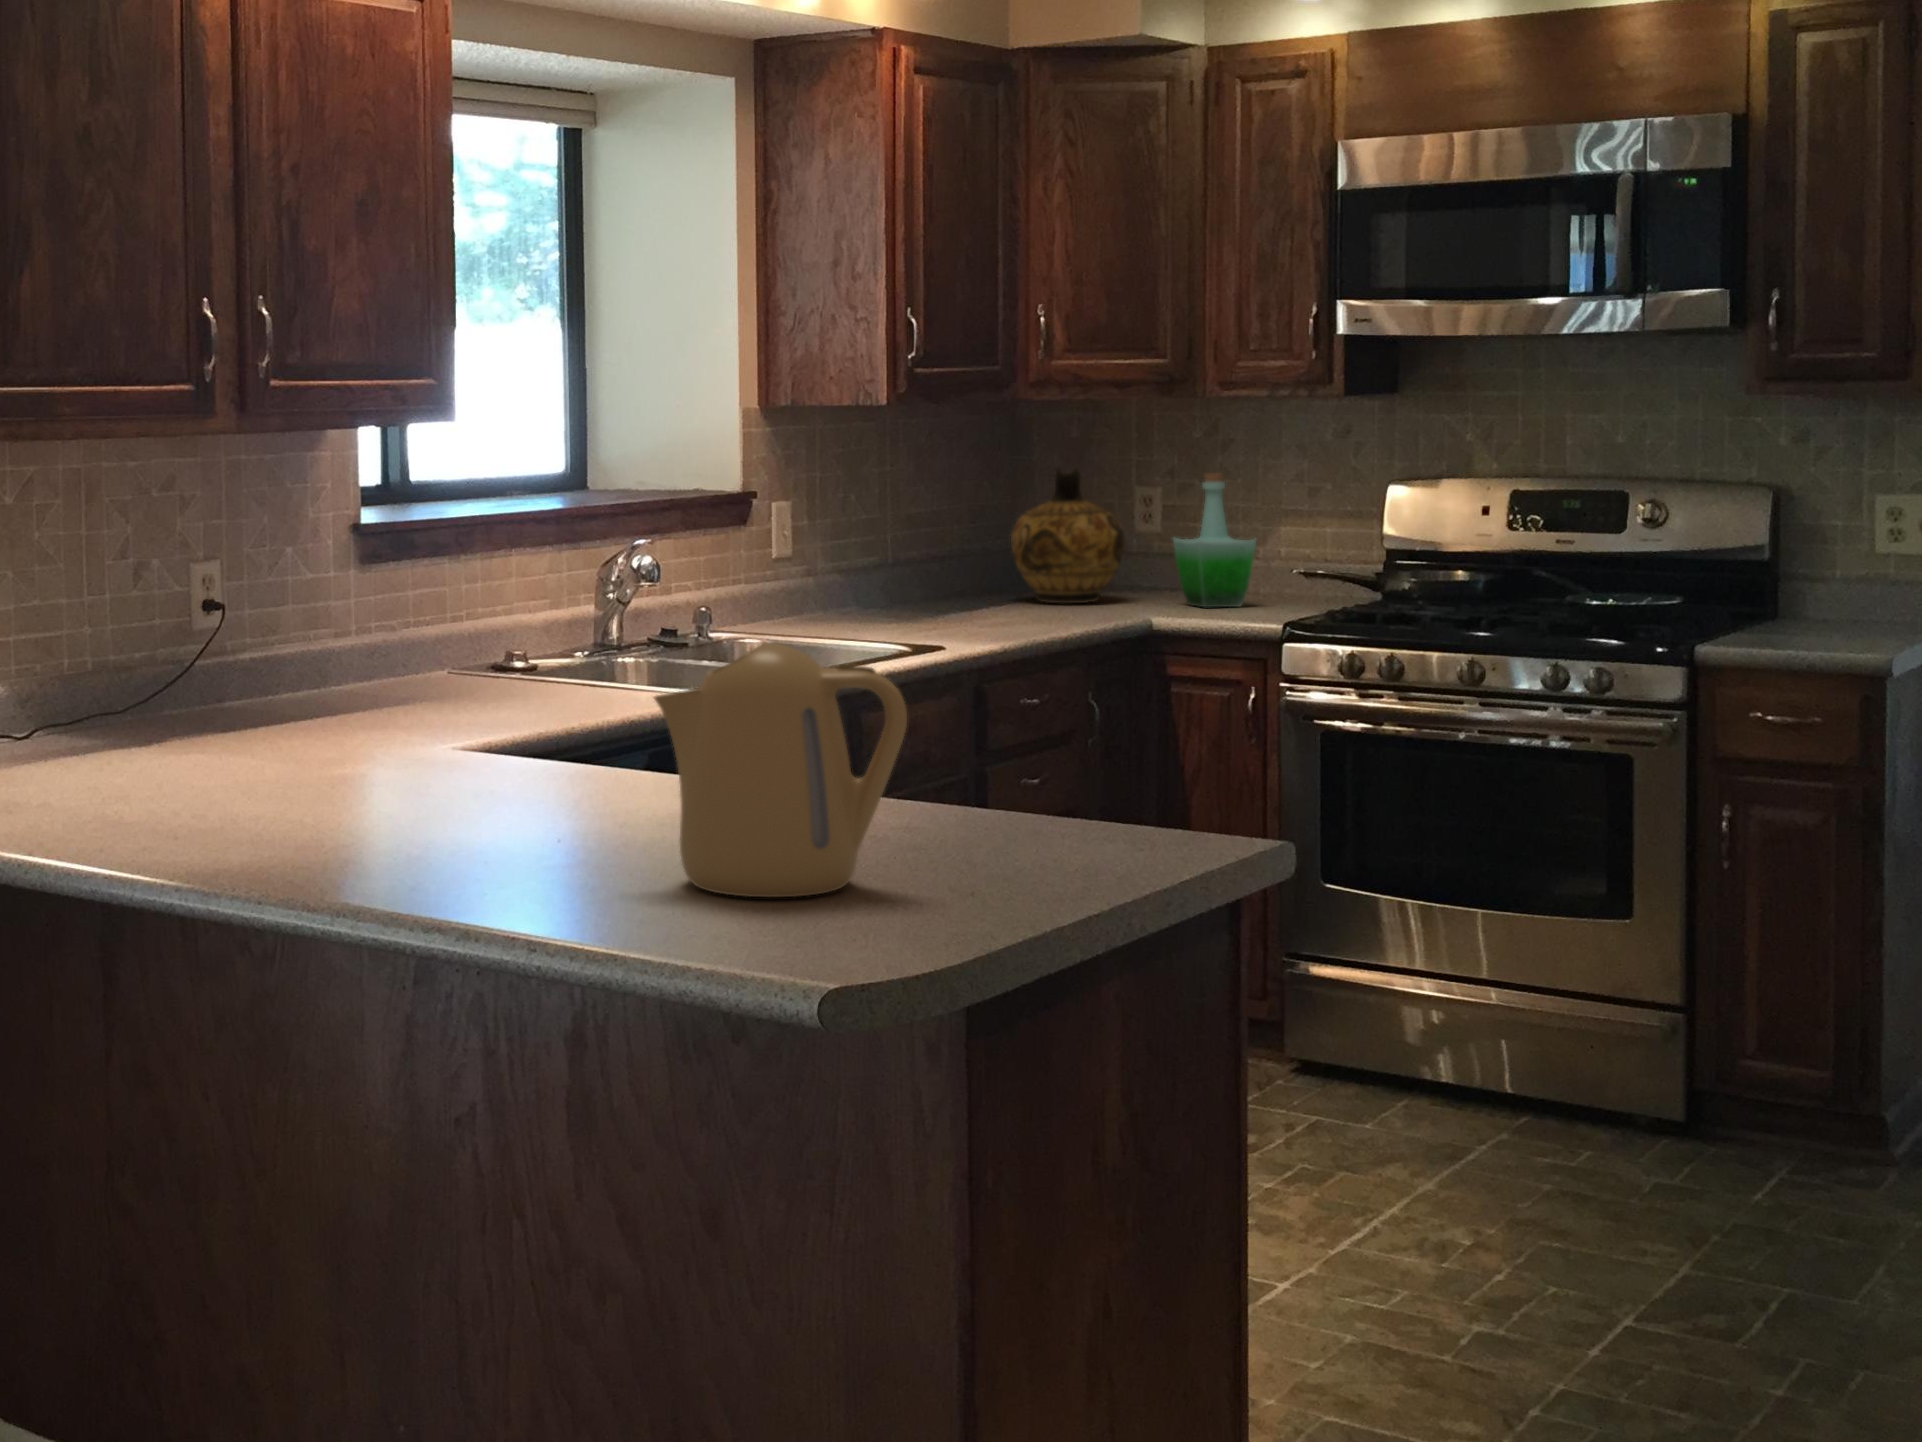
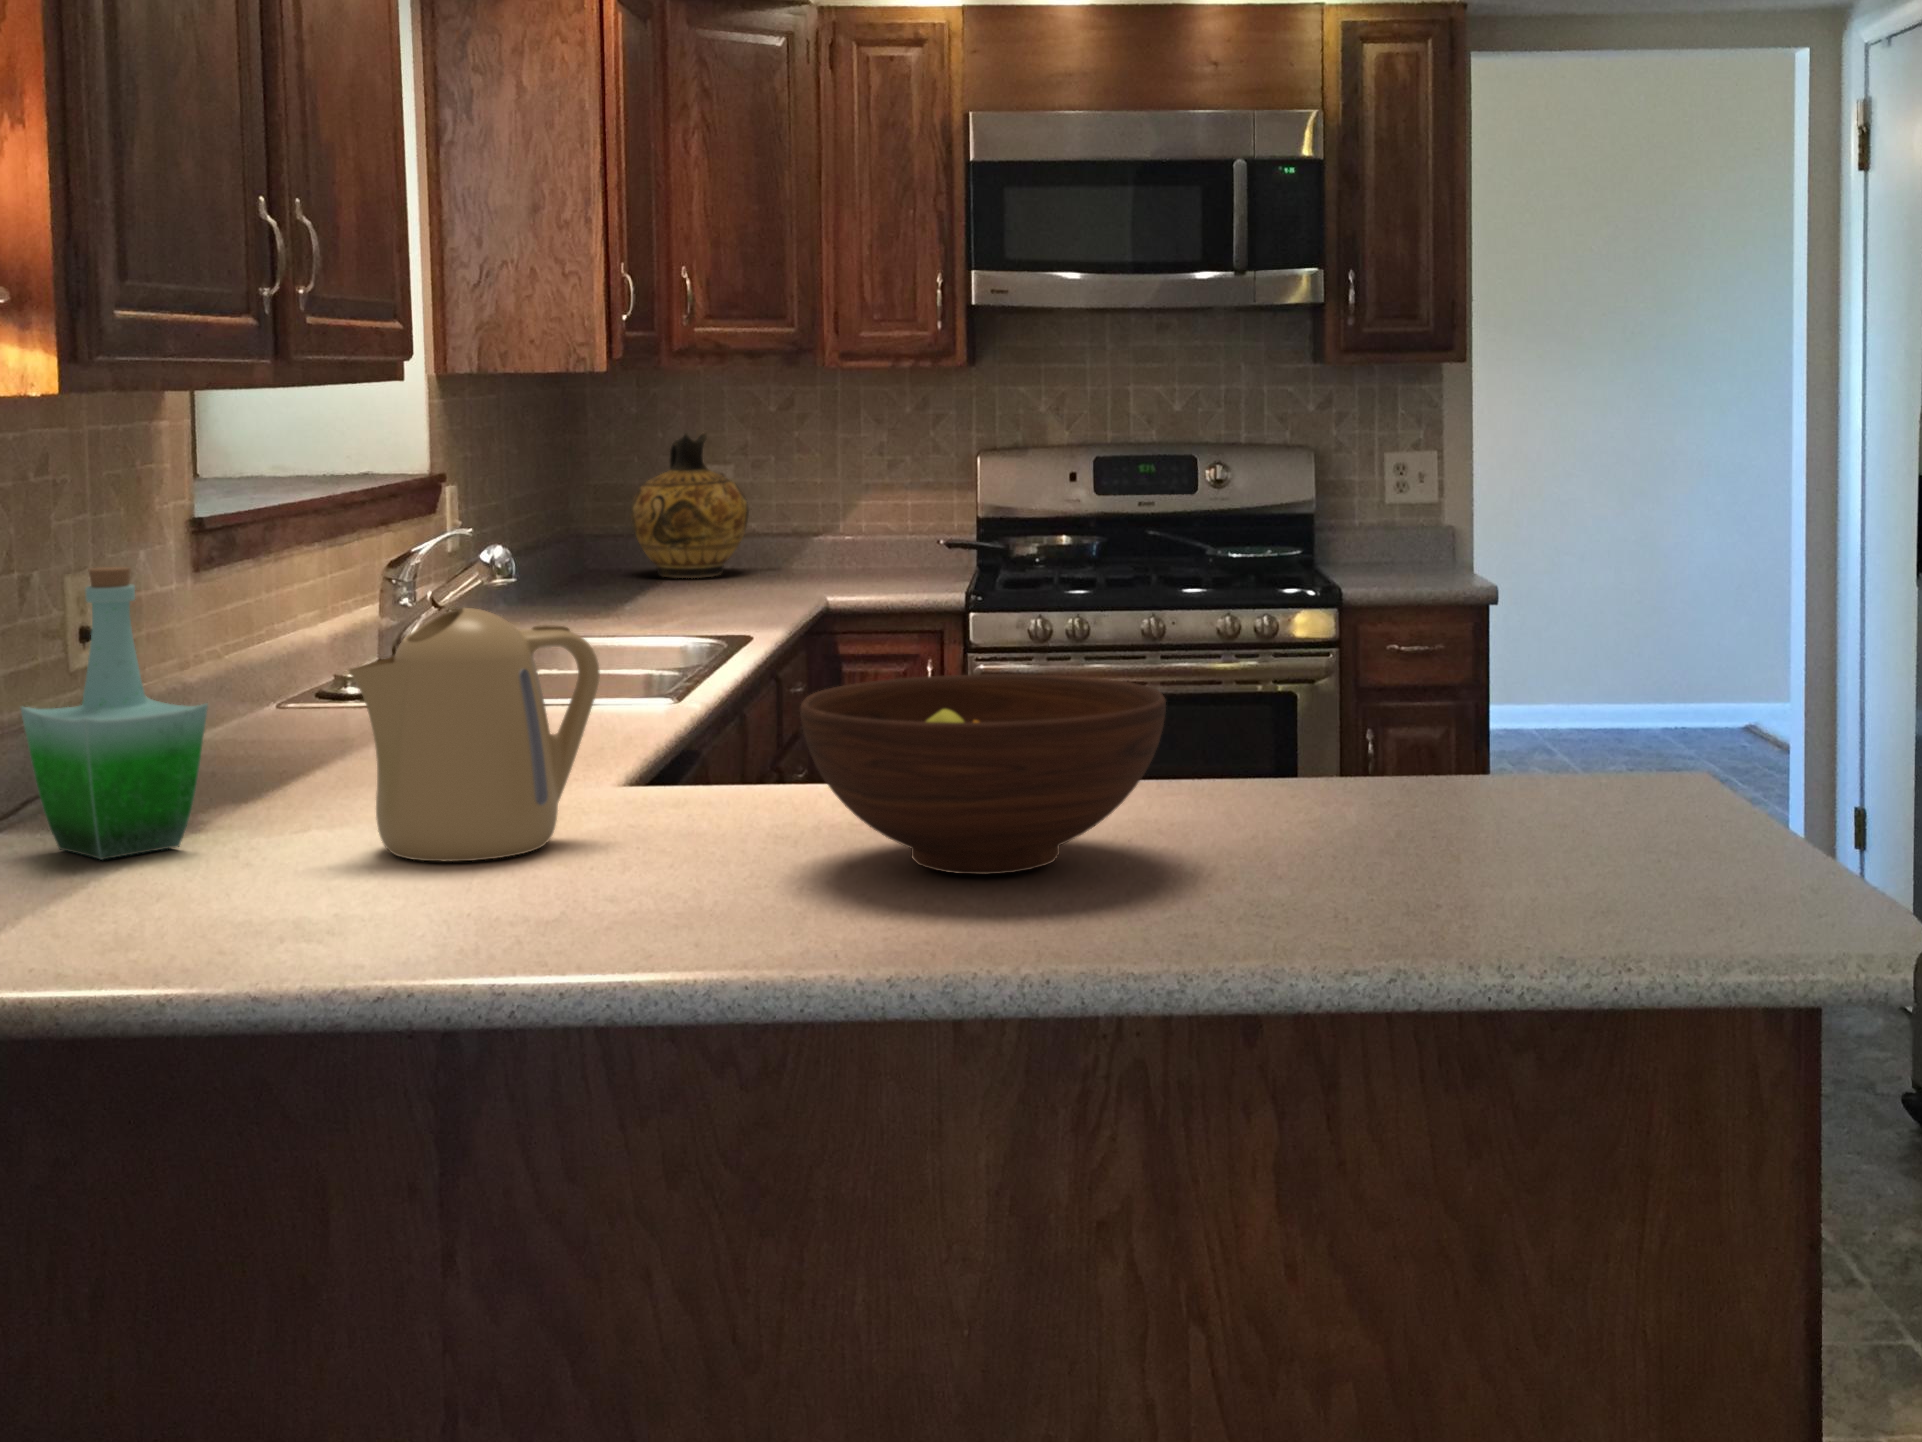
bottle: present [1173,474,1256,607] -> present [21,567,208,860]
kettle: present [654,642,907,897] -> present [348,608,600,861]
fruit bowl: none [349,667,657,831] -> present [800,674,1166,874]

